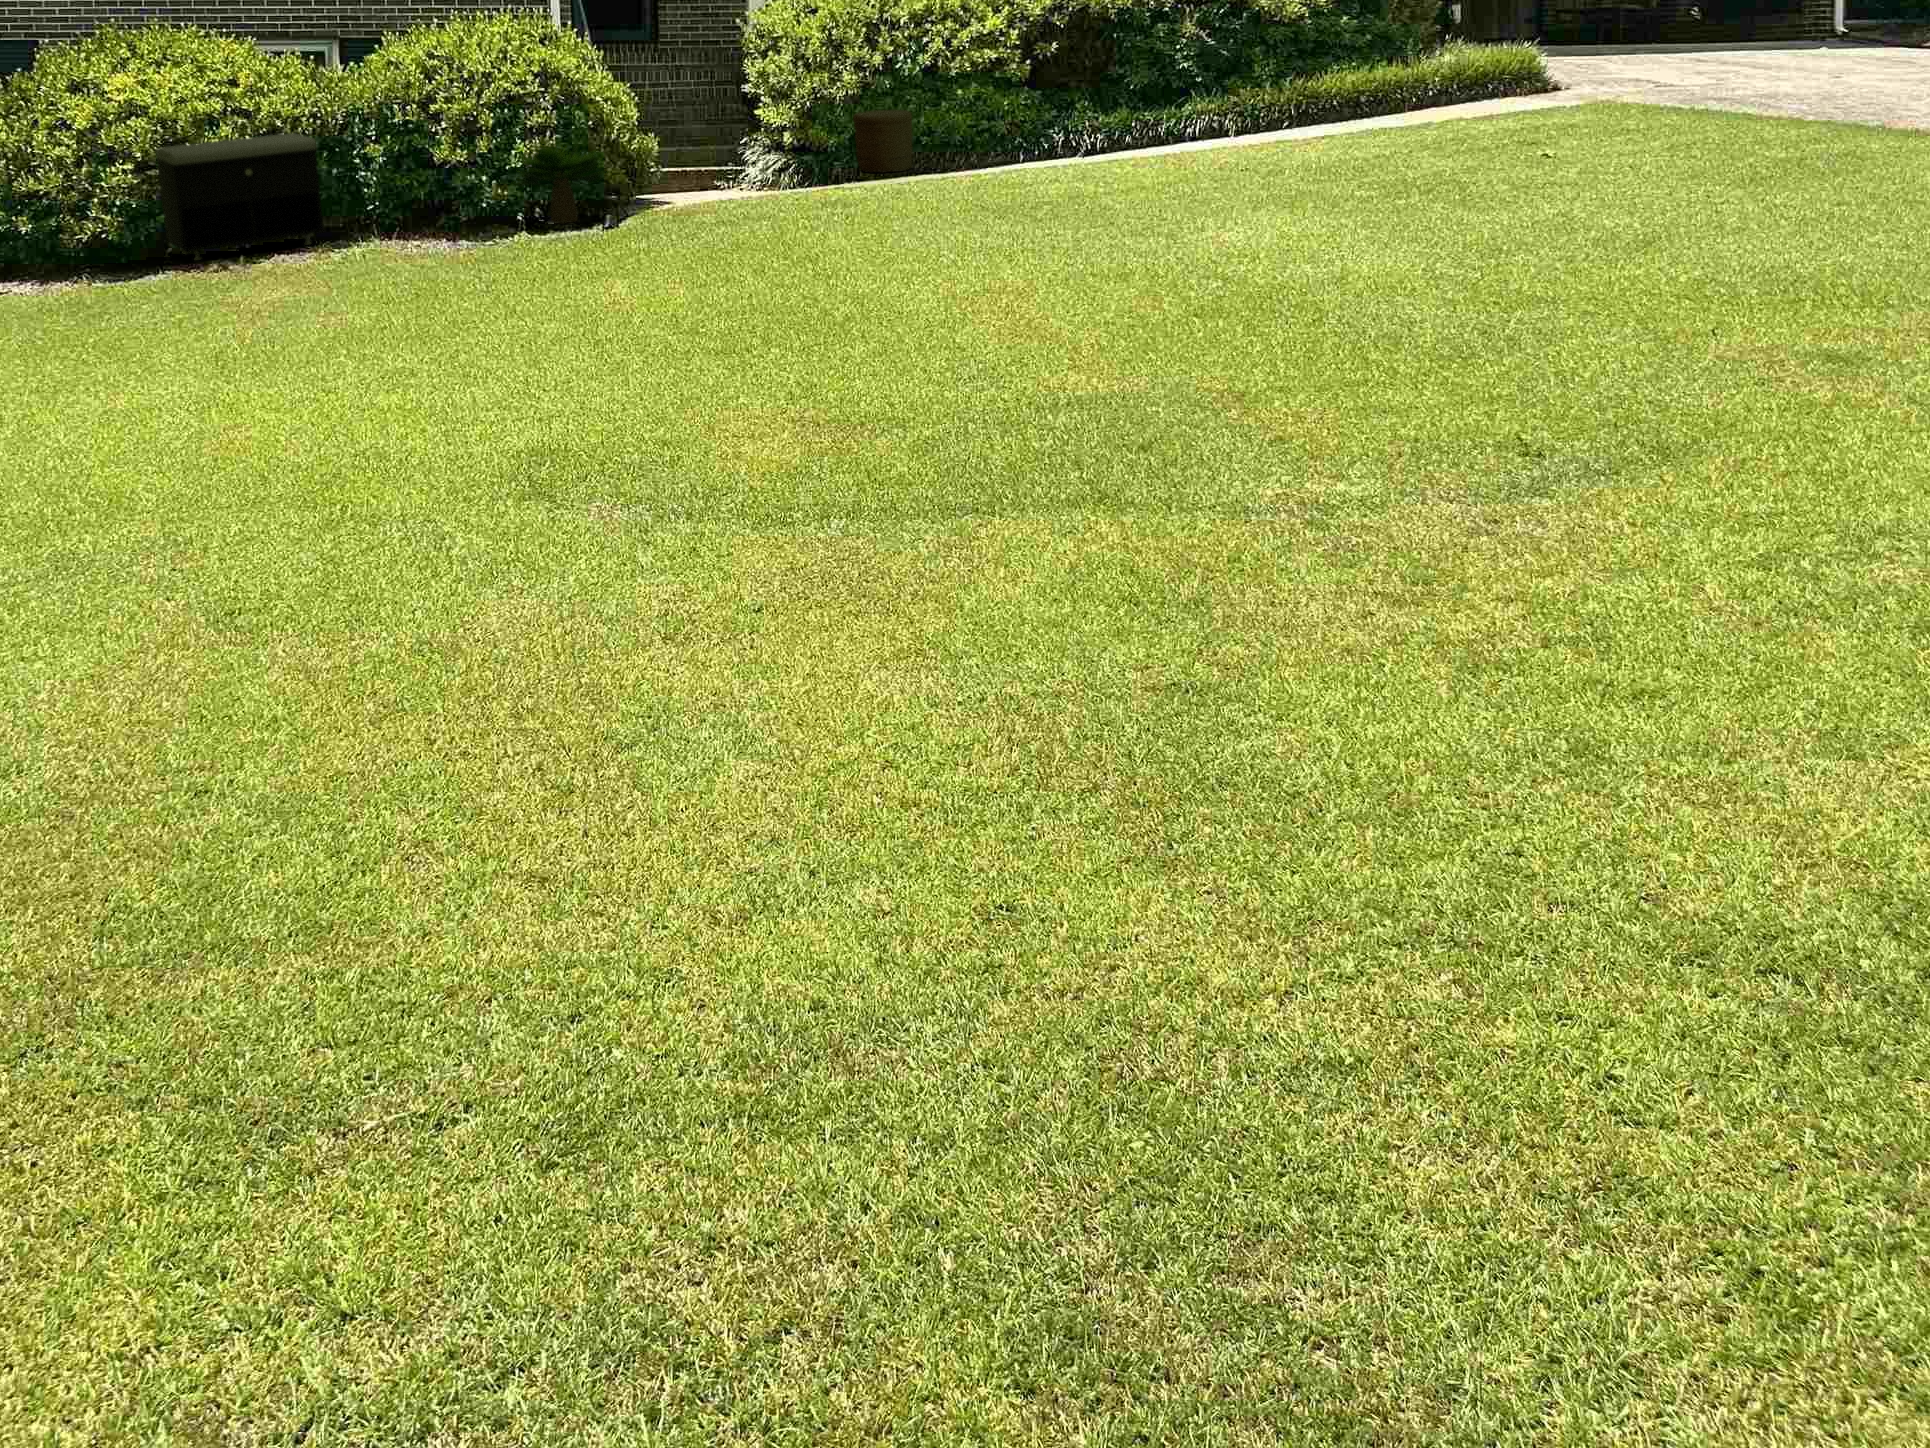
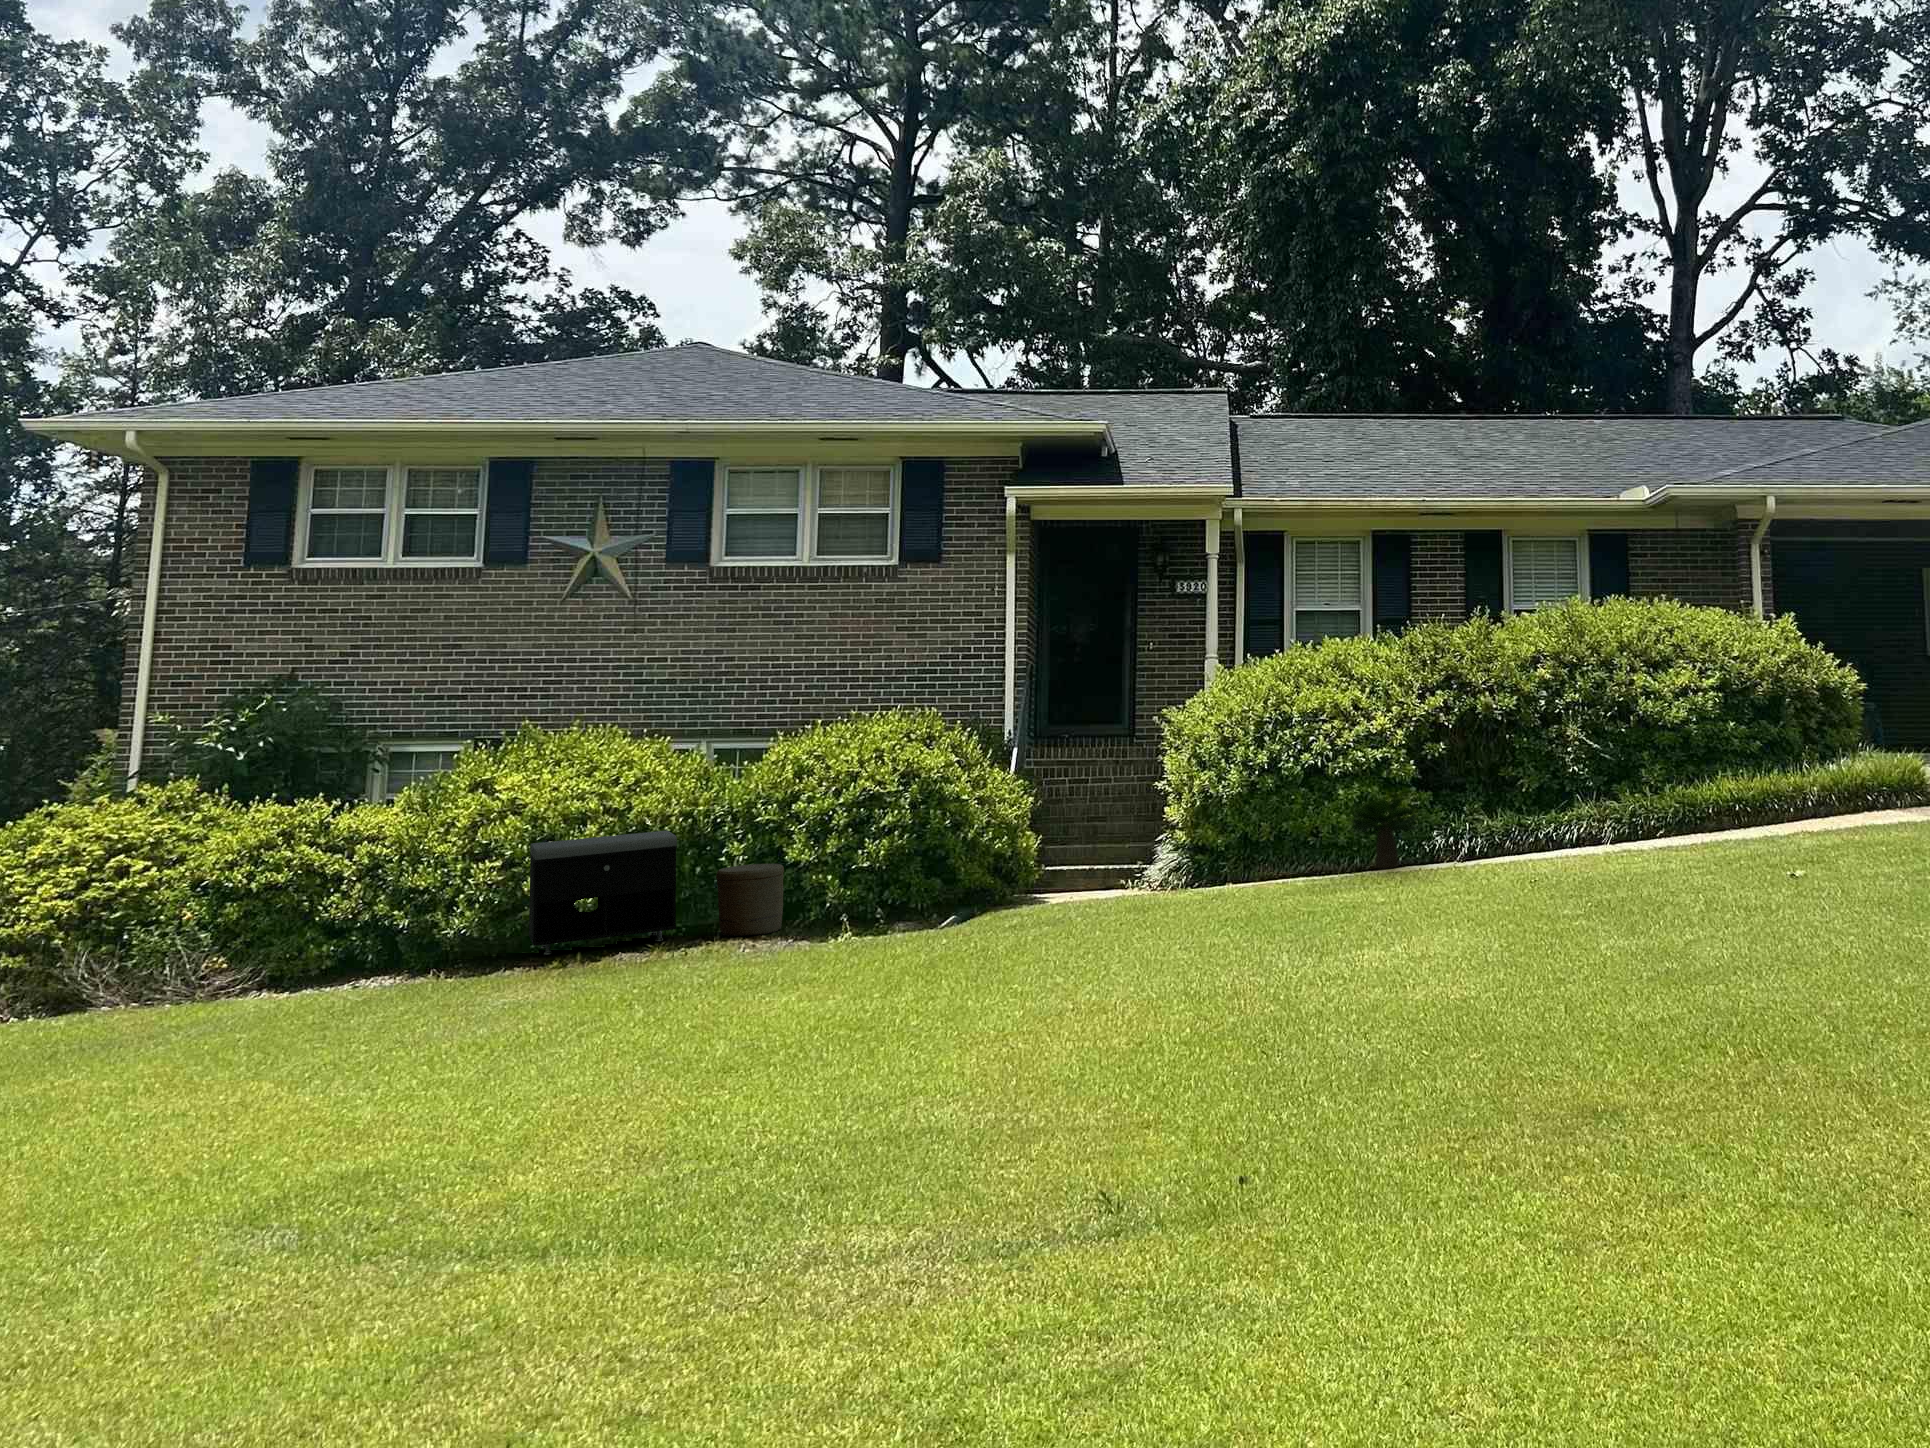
woven basket: present [853,110,913,173] -> present [716,864,784,936]
potted plant: present [516,141,605,223] -> present [1346,795,1423,869]

